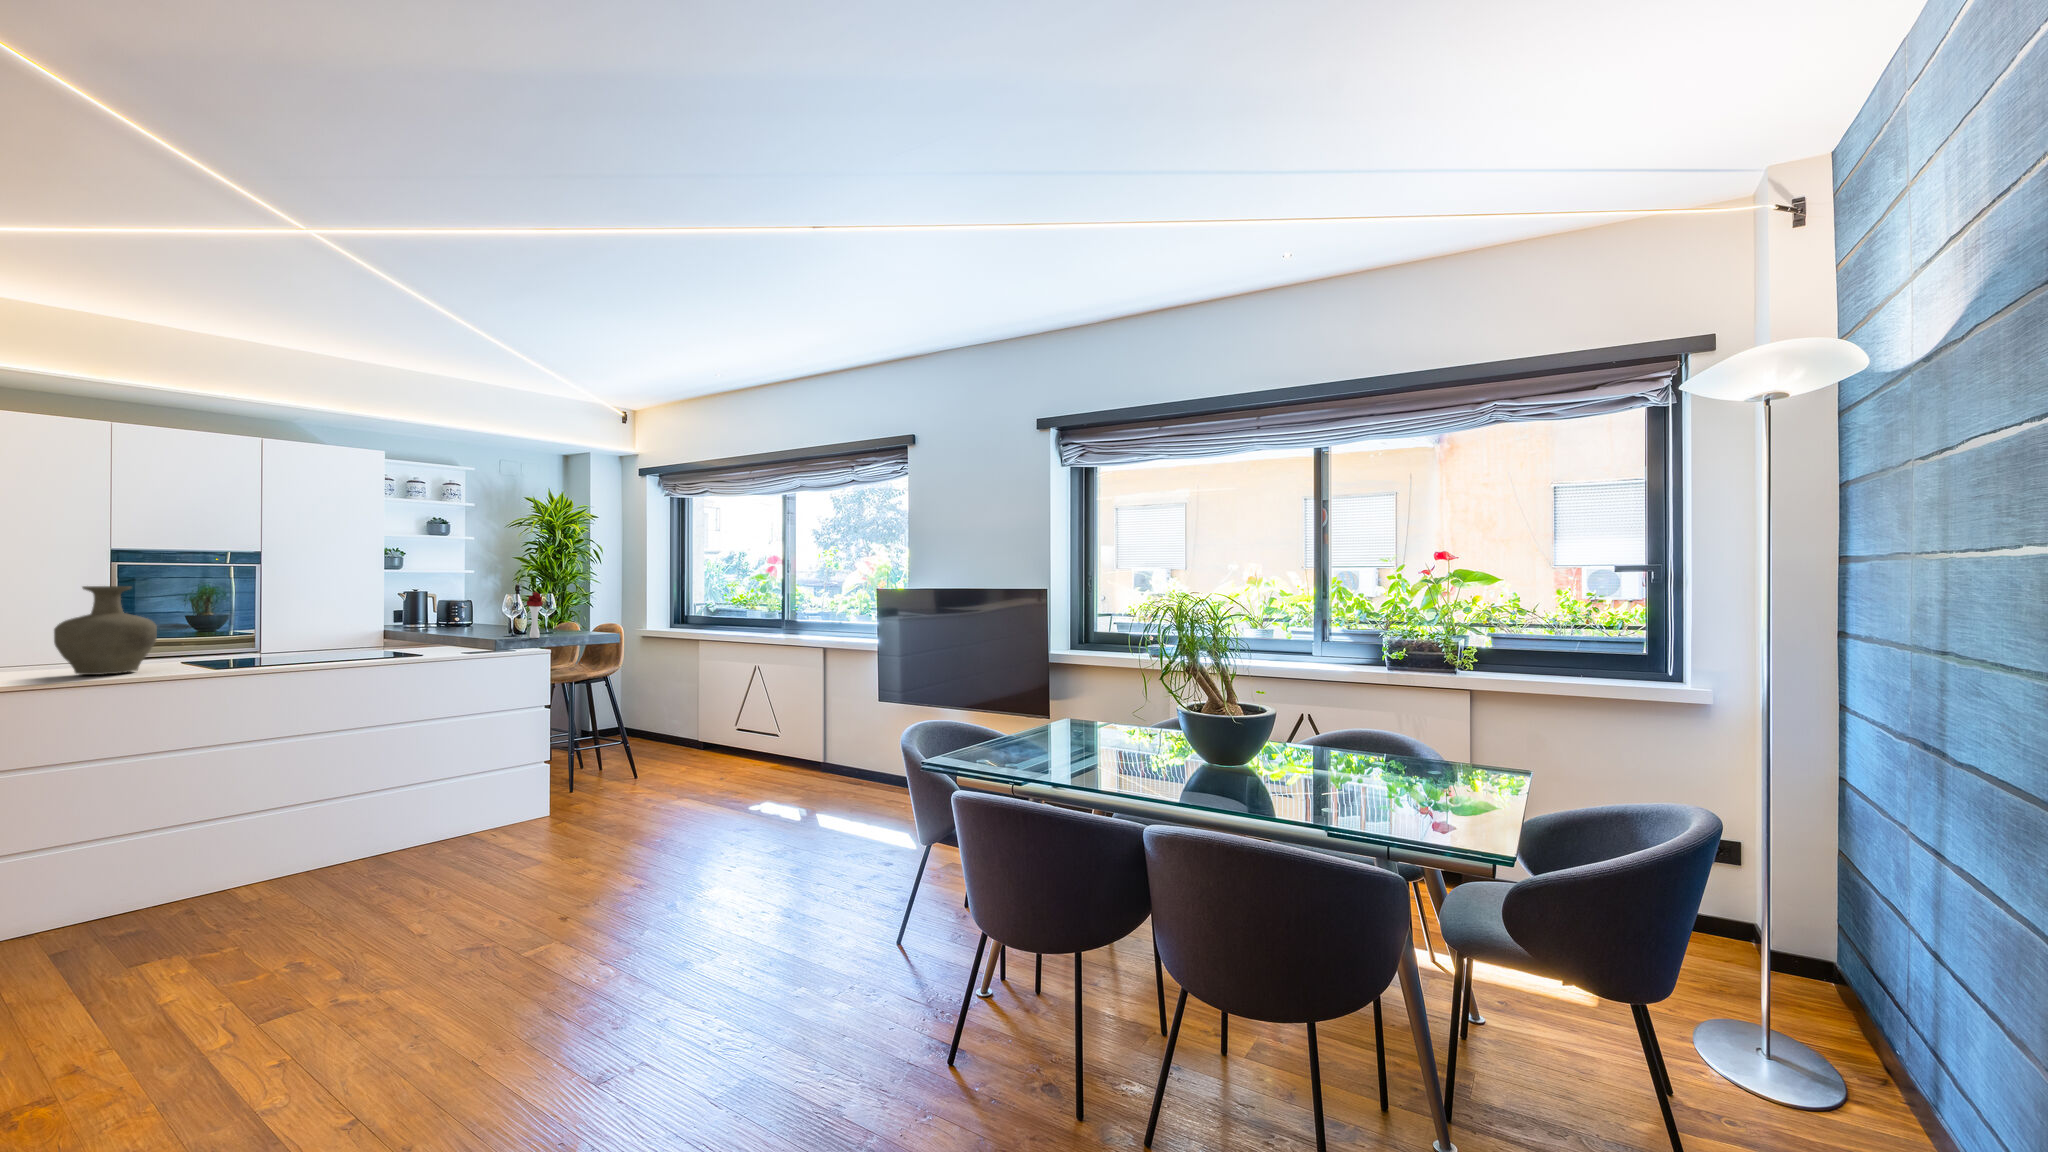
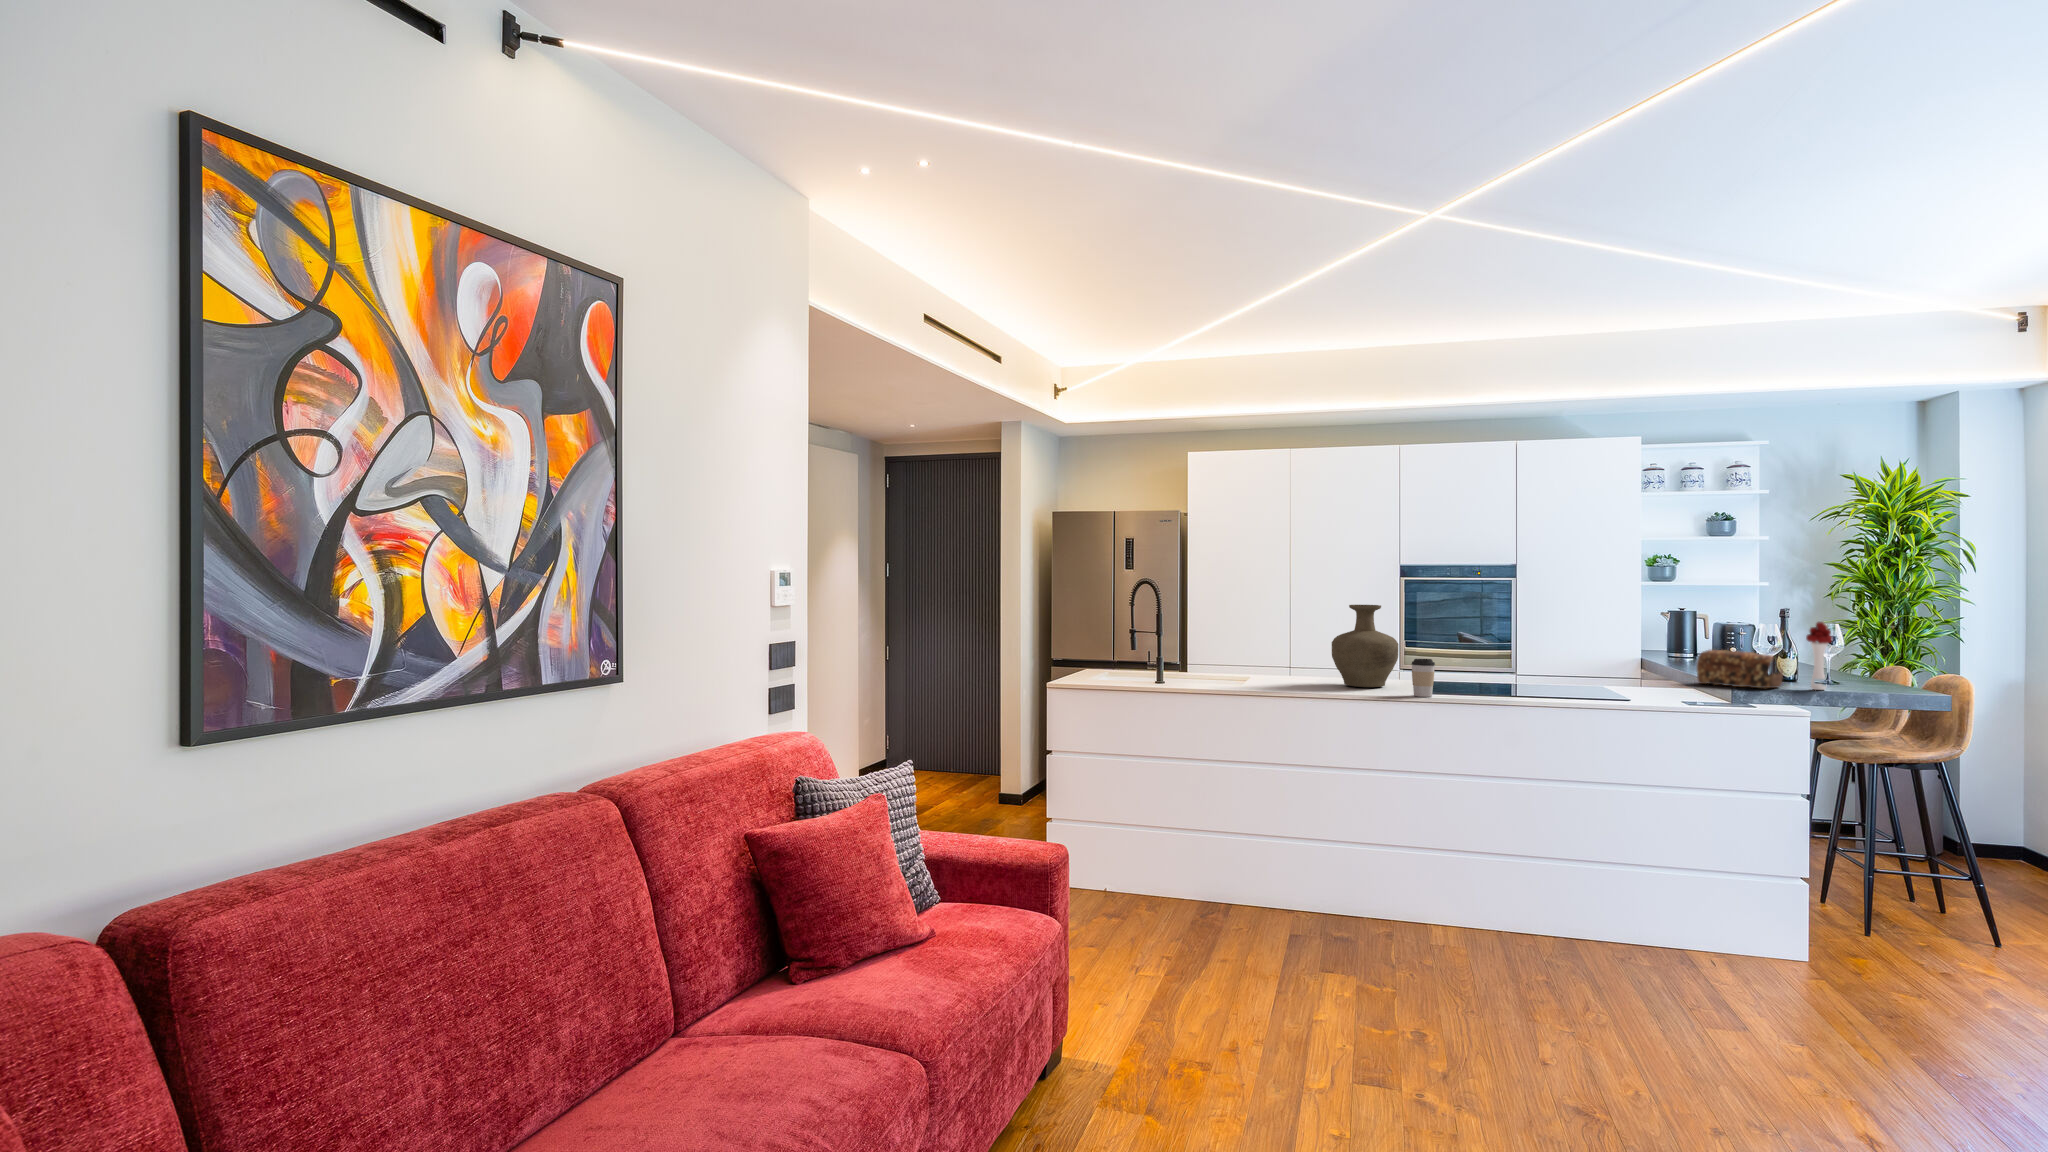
bread loaf: none [449,616,511,642] -> present [1696,650,1783,688]
coffee cup: none [189,635,221,673] -> present [1412,659,1435,697]

